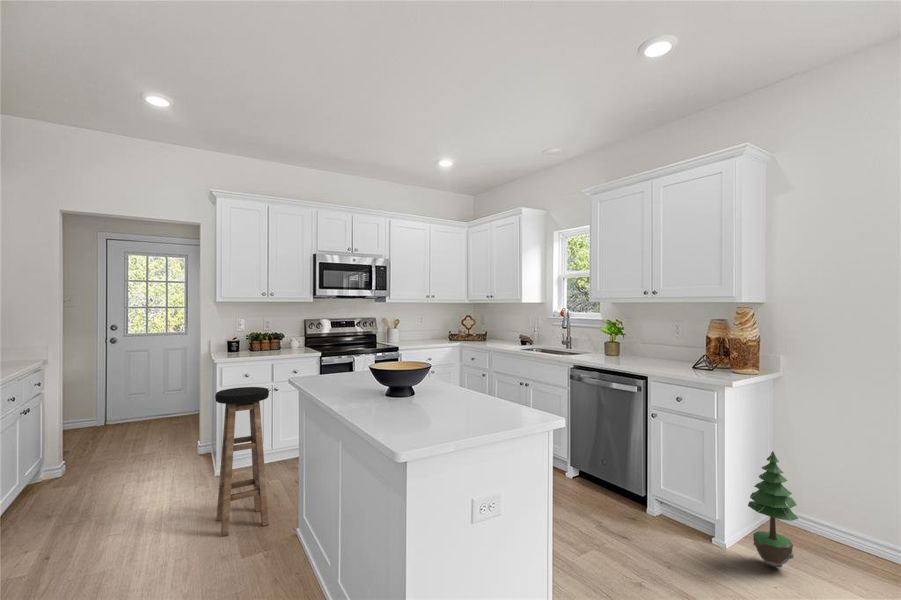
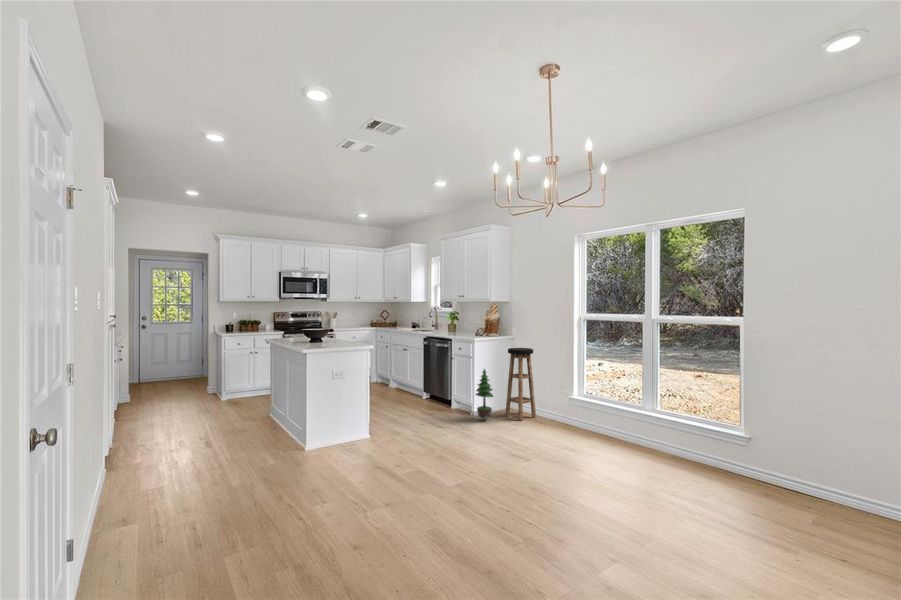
bar stool: present [215,387,269,536] -> present [505,348,536,421]

